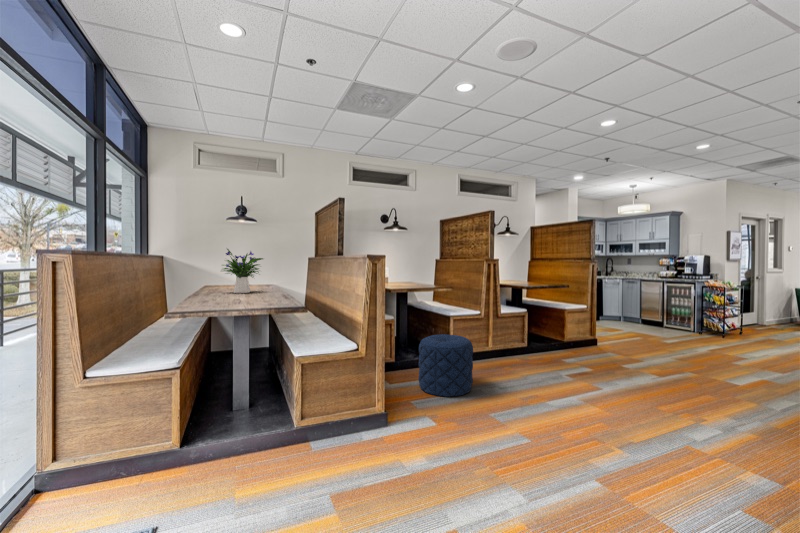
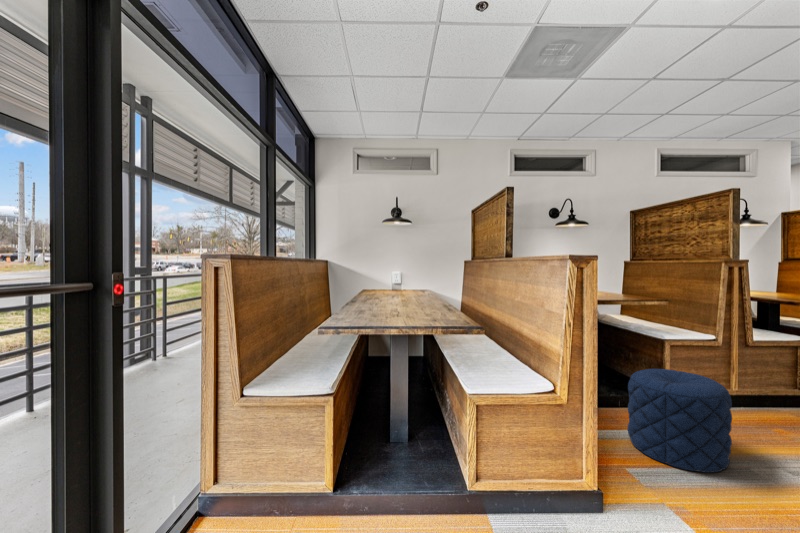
flower arrangement: present [224,249,263,293] -> none [376,250,421,300]

